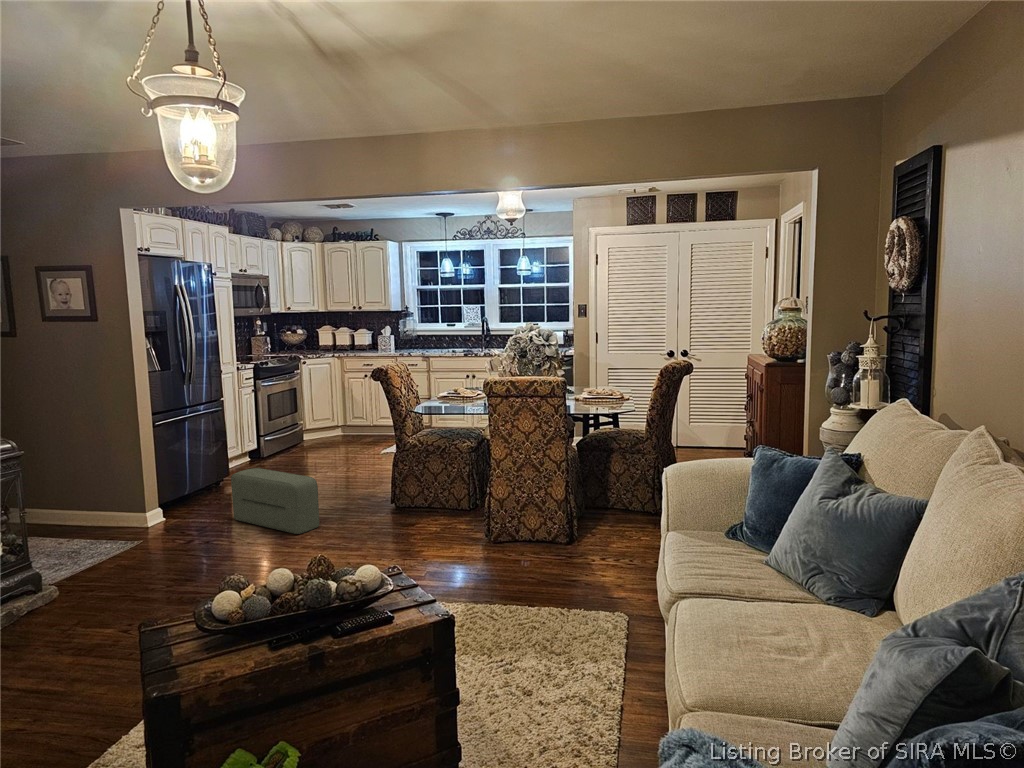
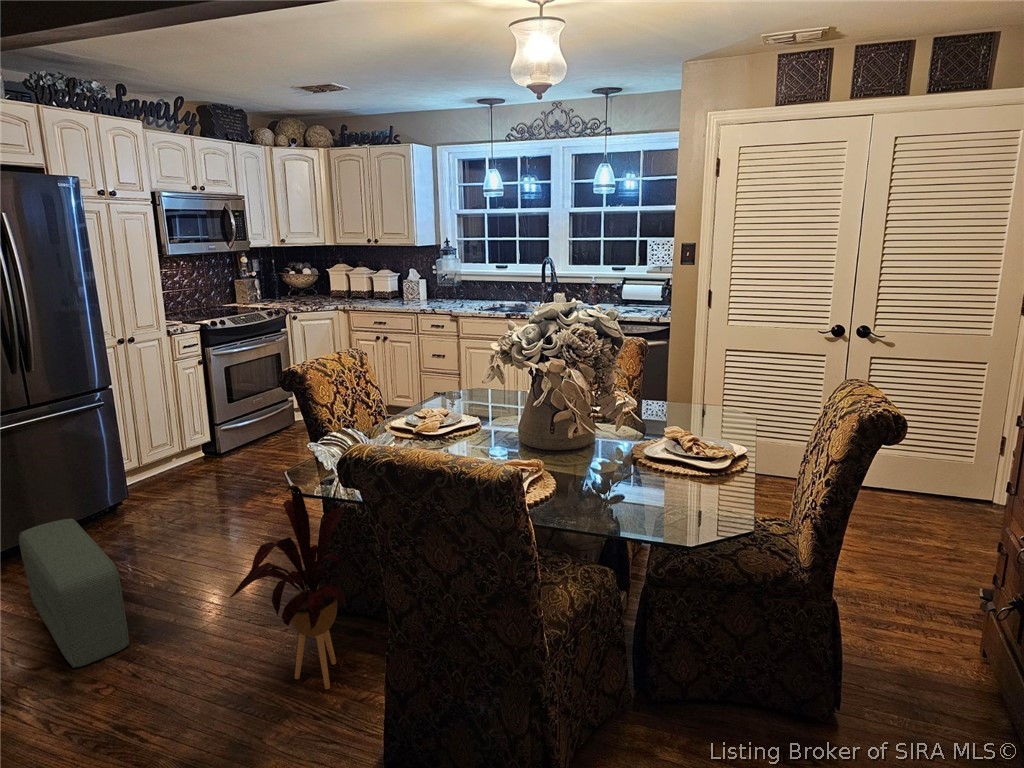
house plant: none [397,416,456,526] -> present [230,486,346,689]

